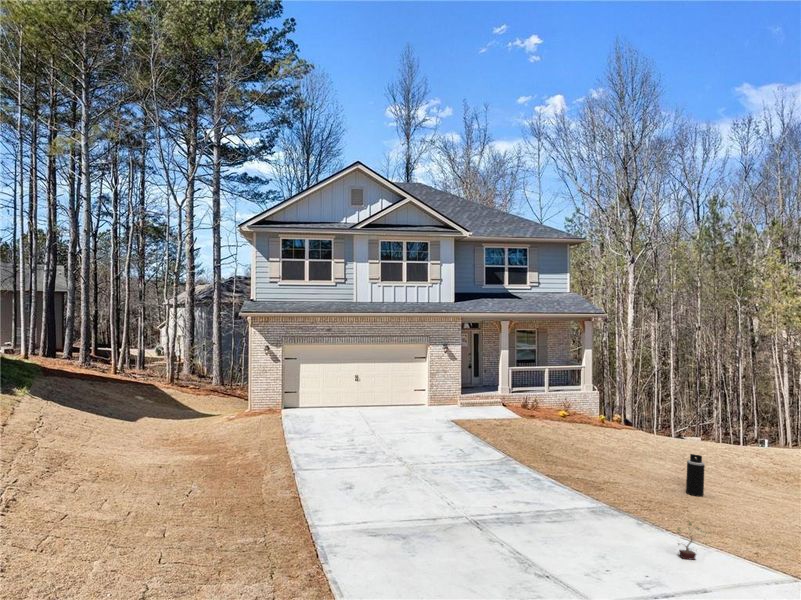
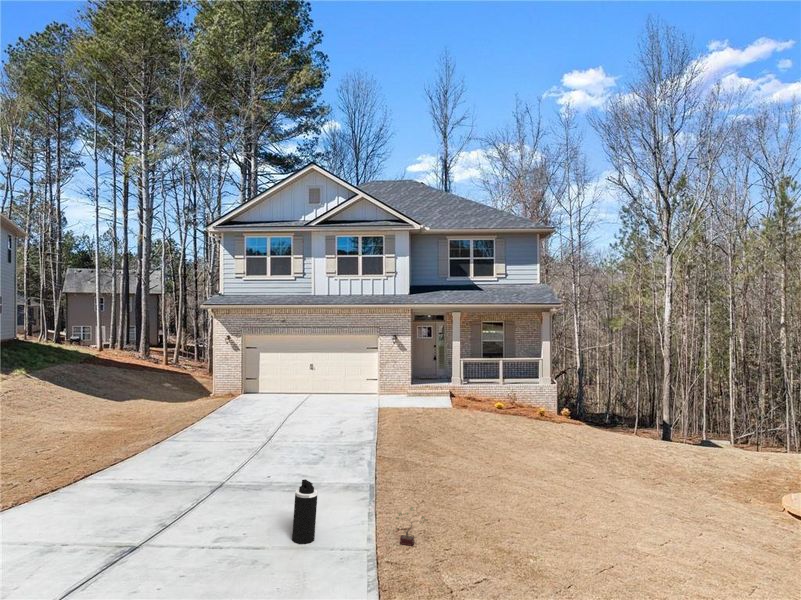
trash can: present [686,454,705,496] -> present [292,479,317,544]

